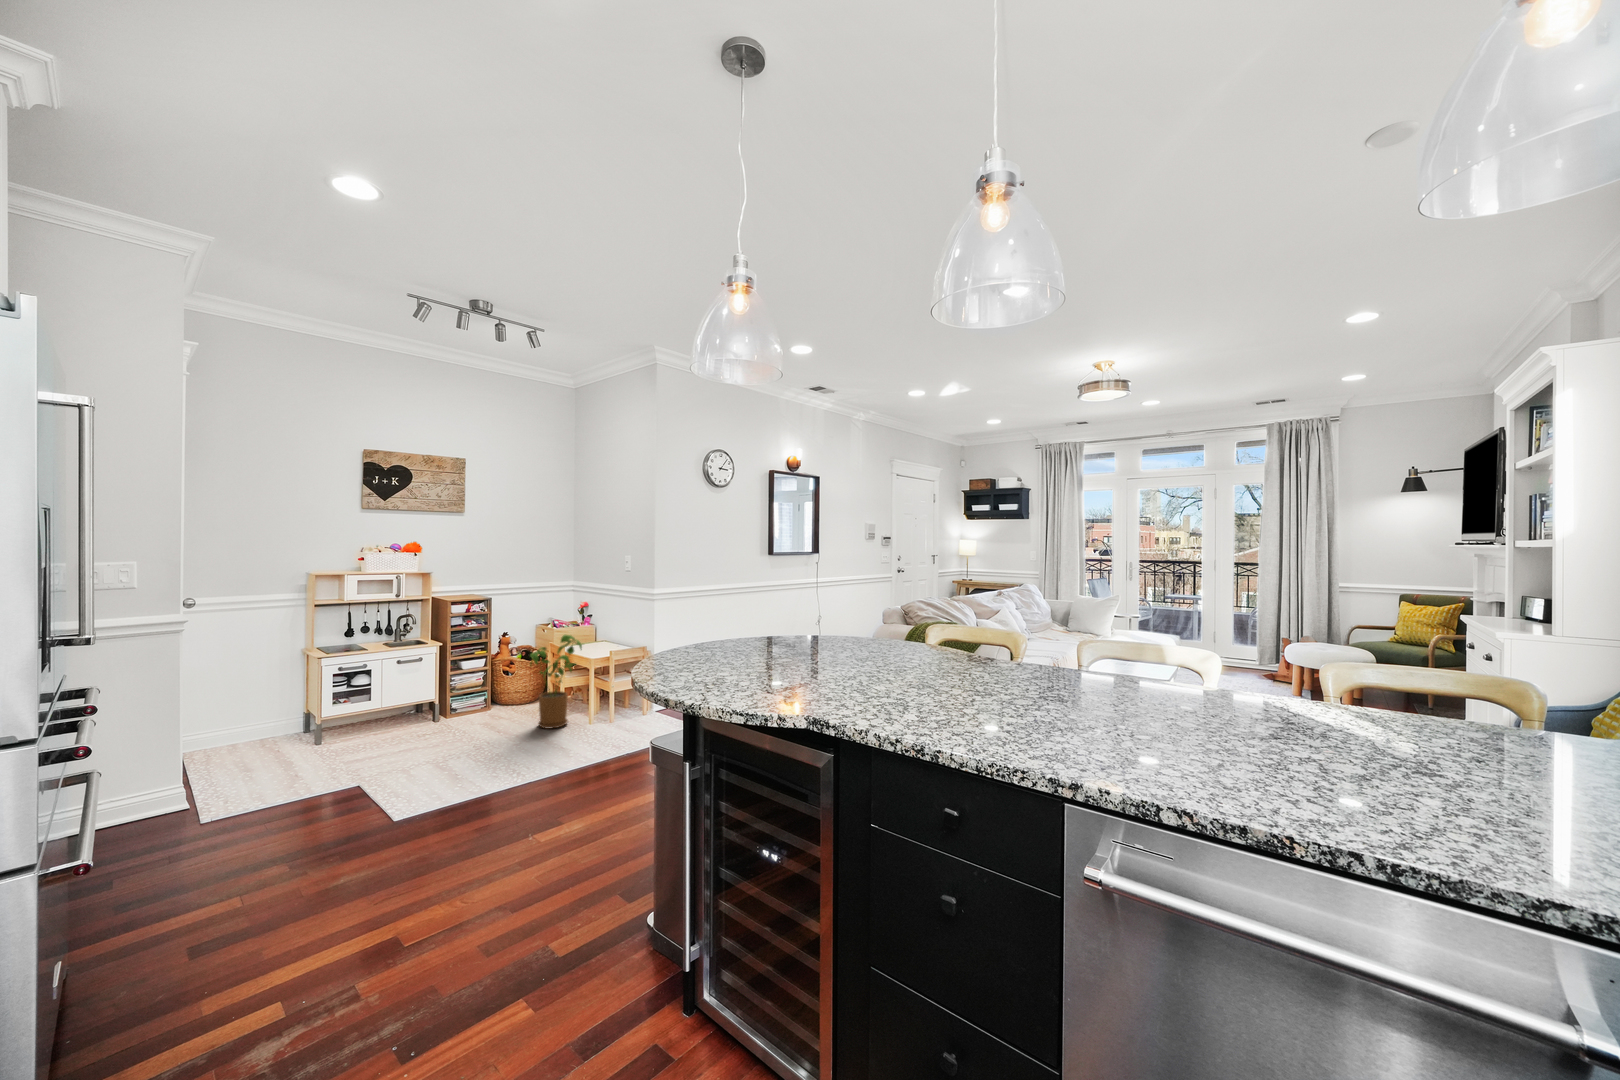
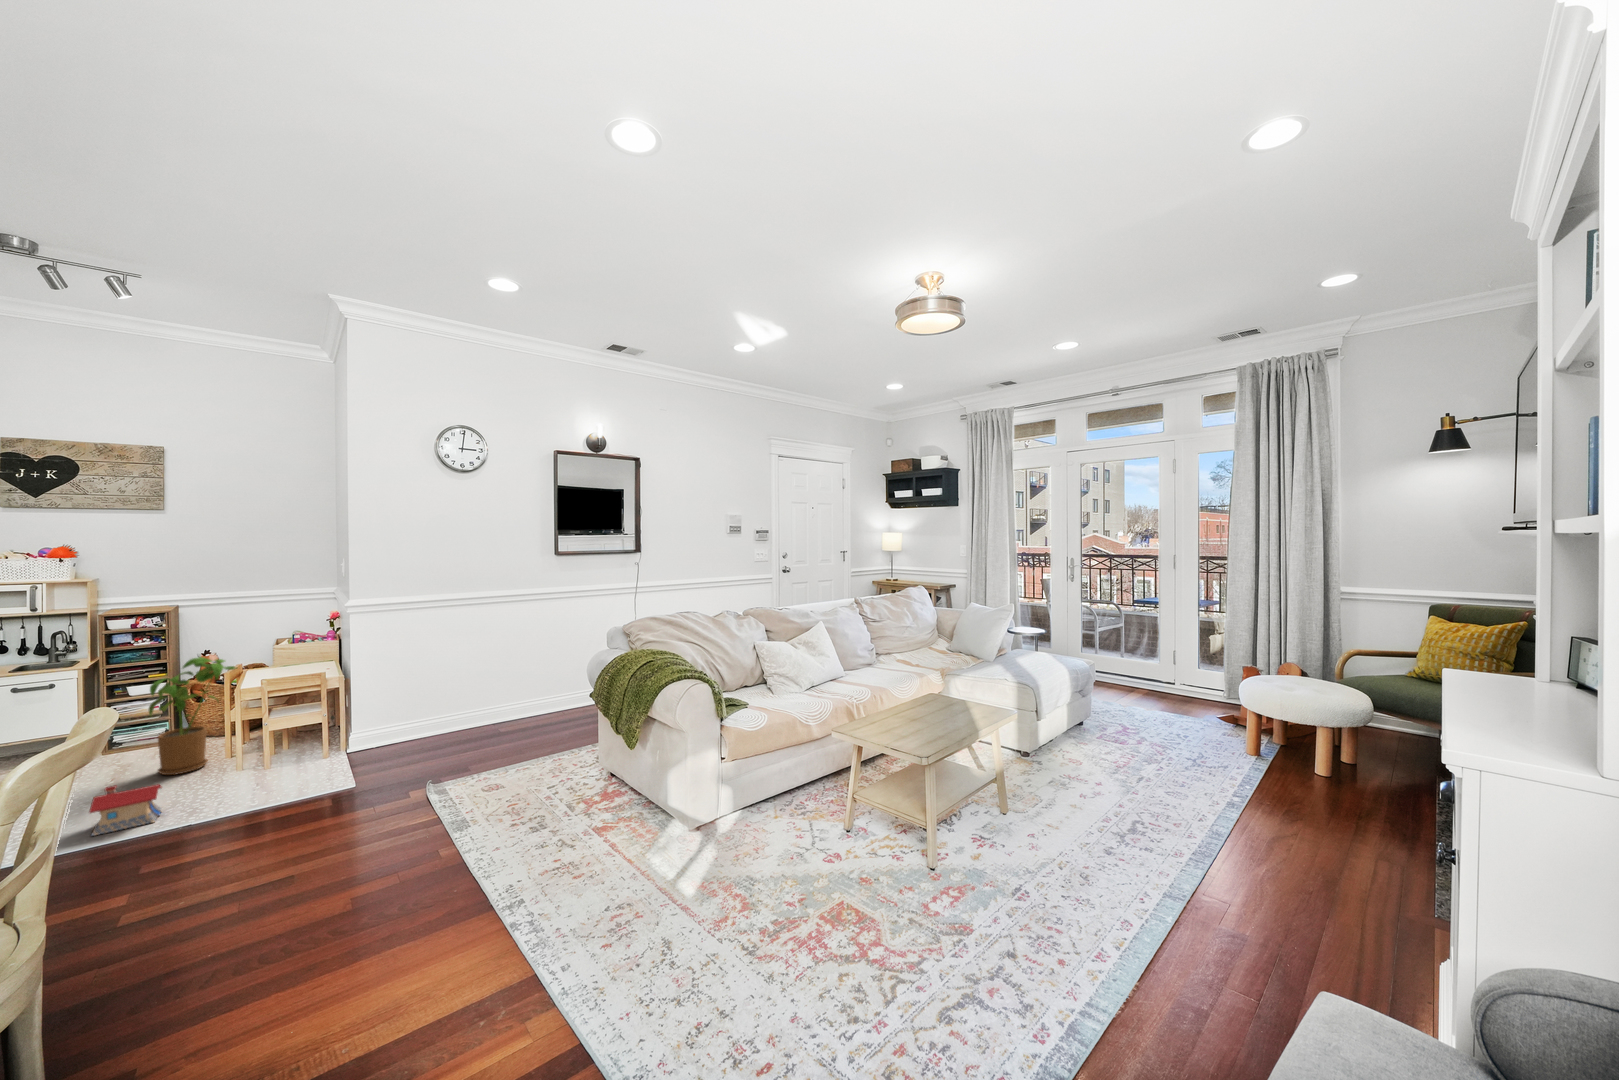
toy house: none [568,726,613,760] -> present [89,785,162,836]

